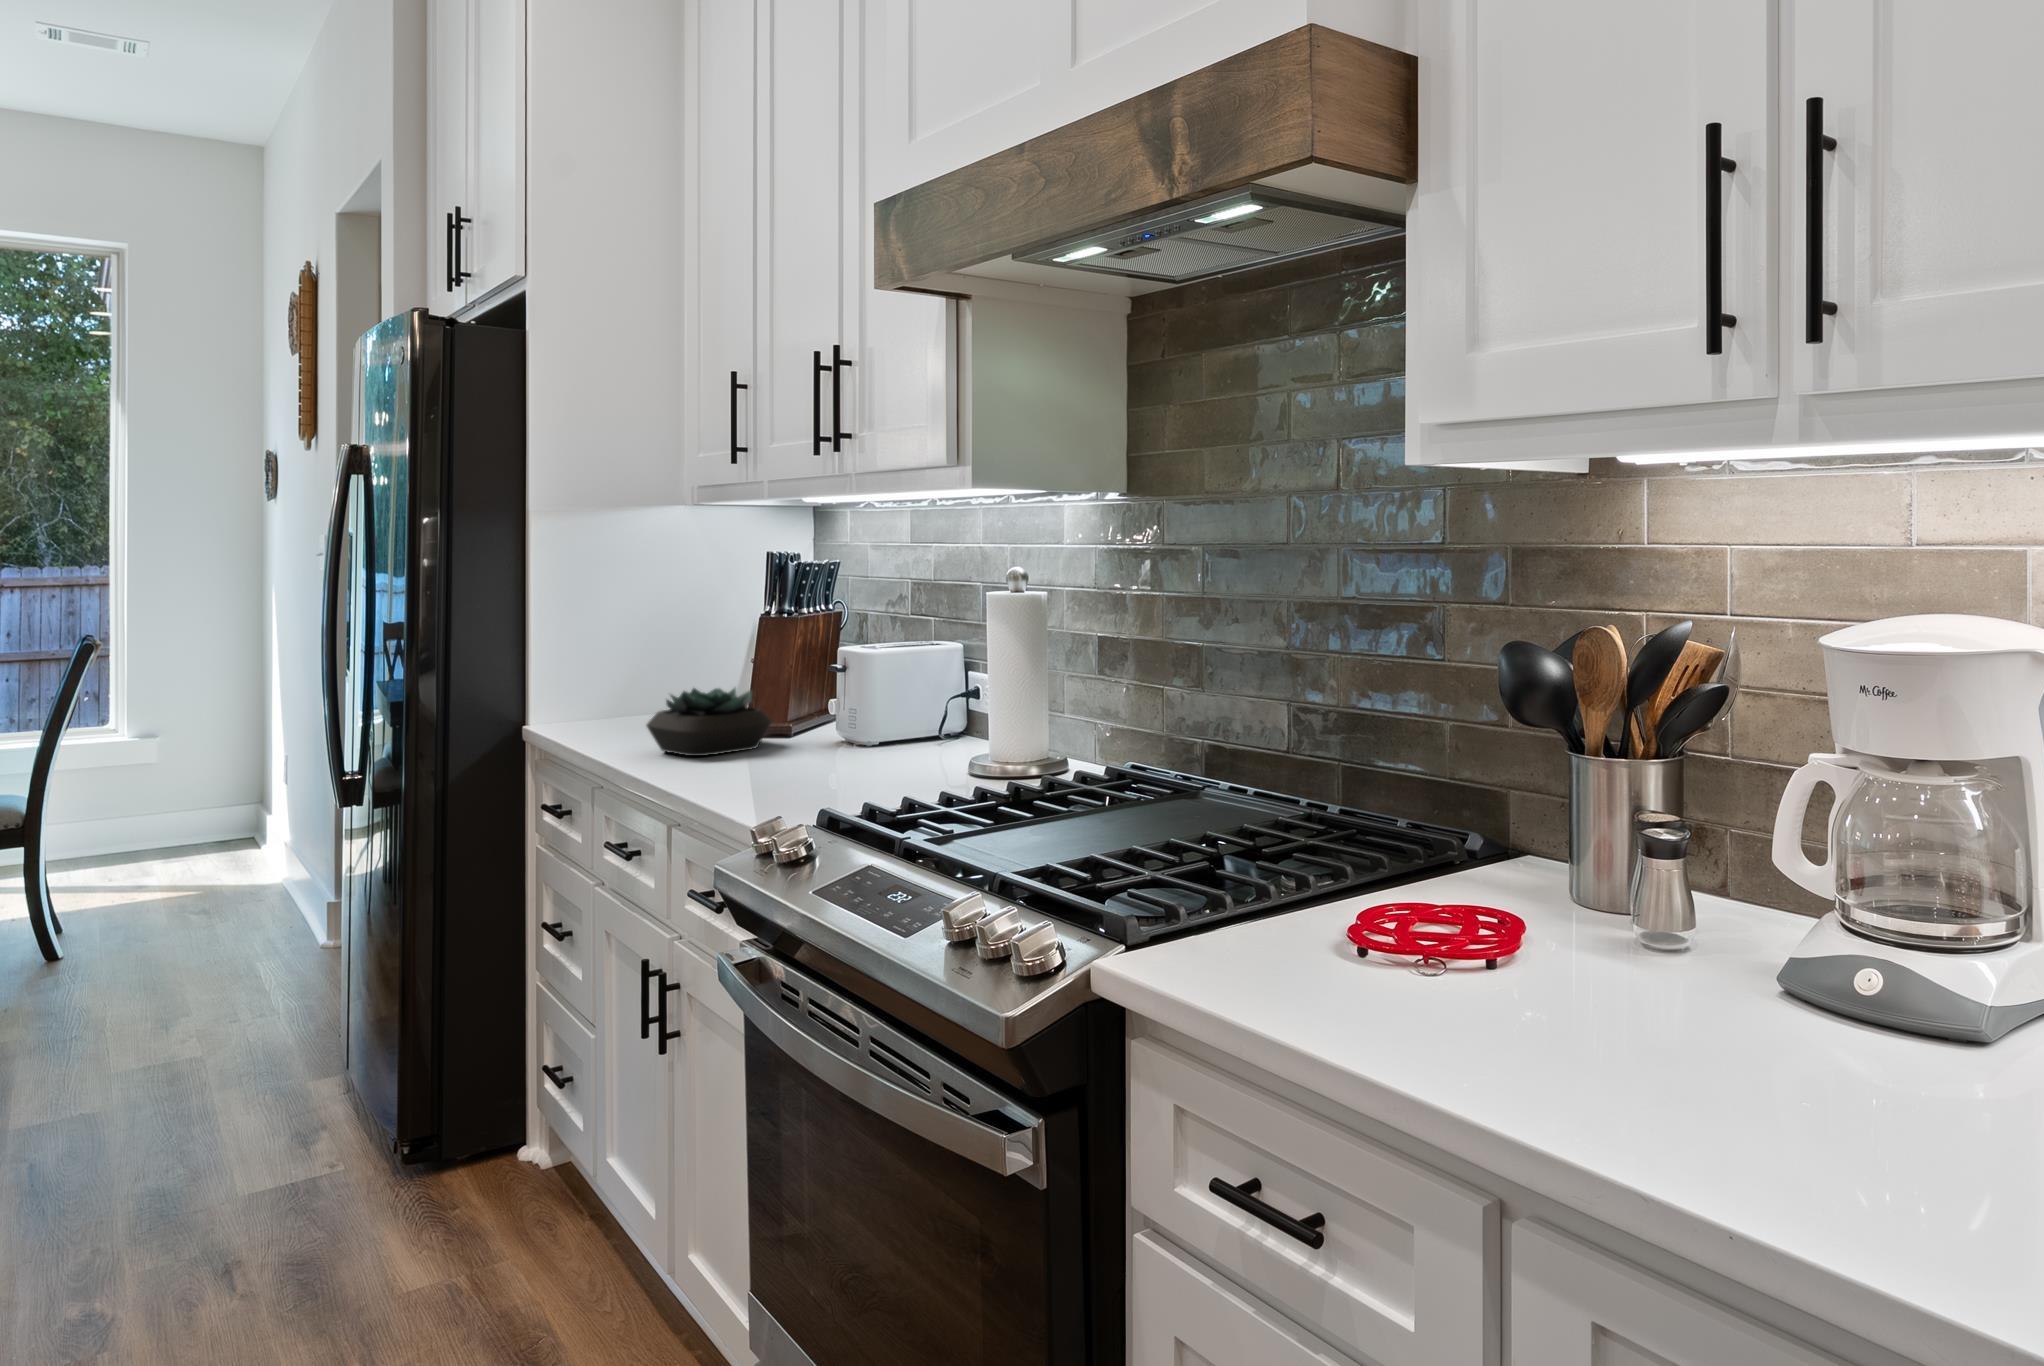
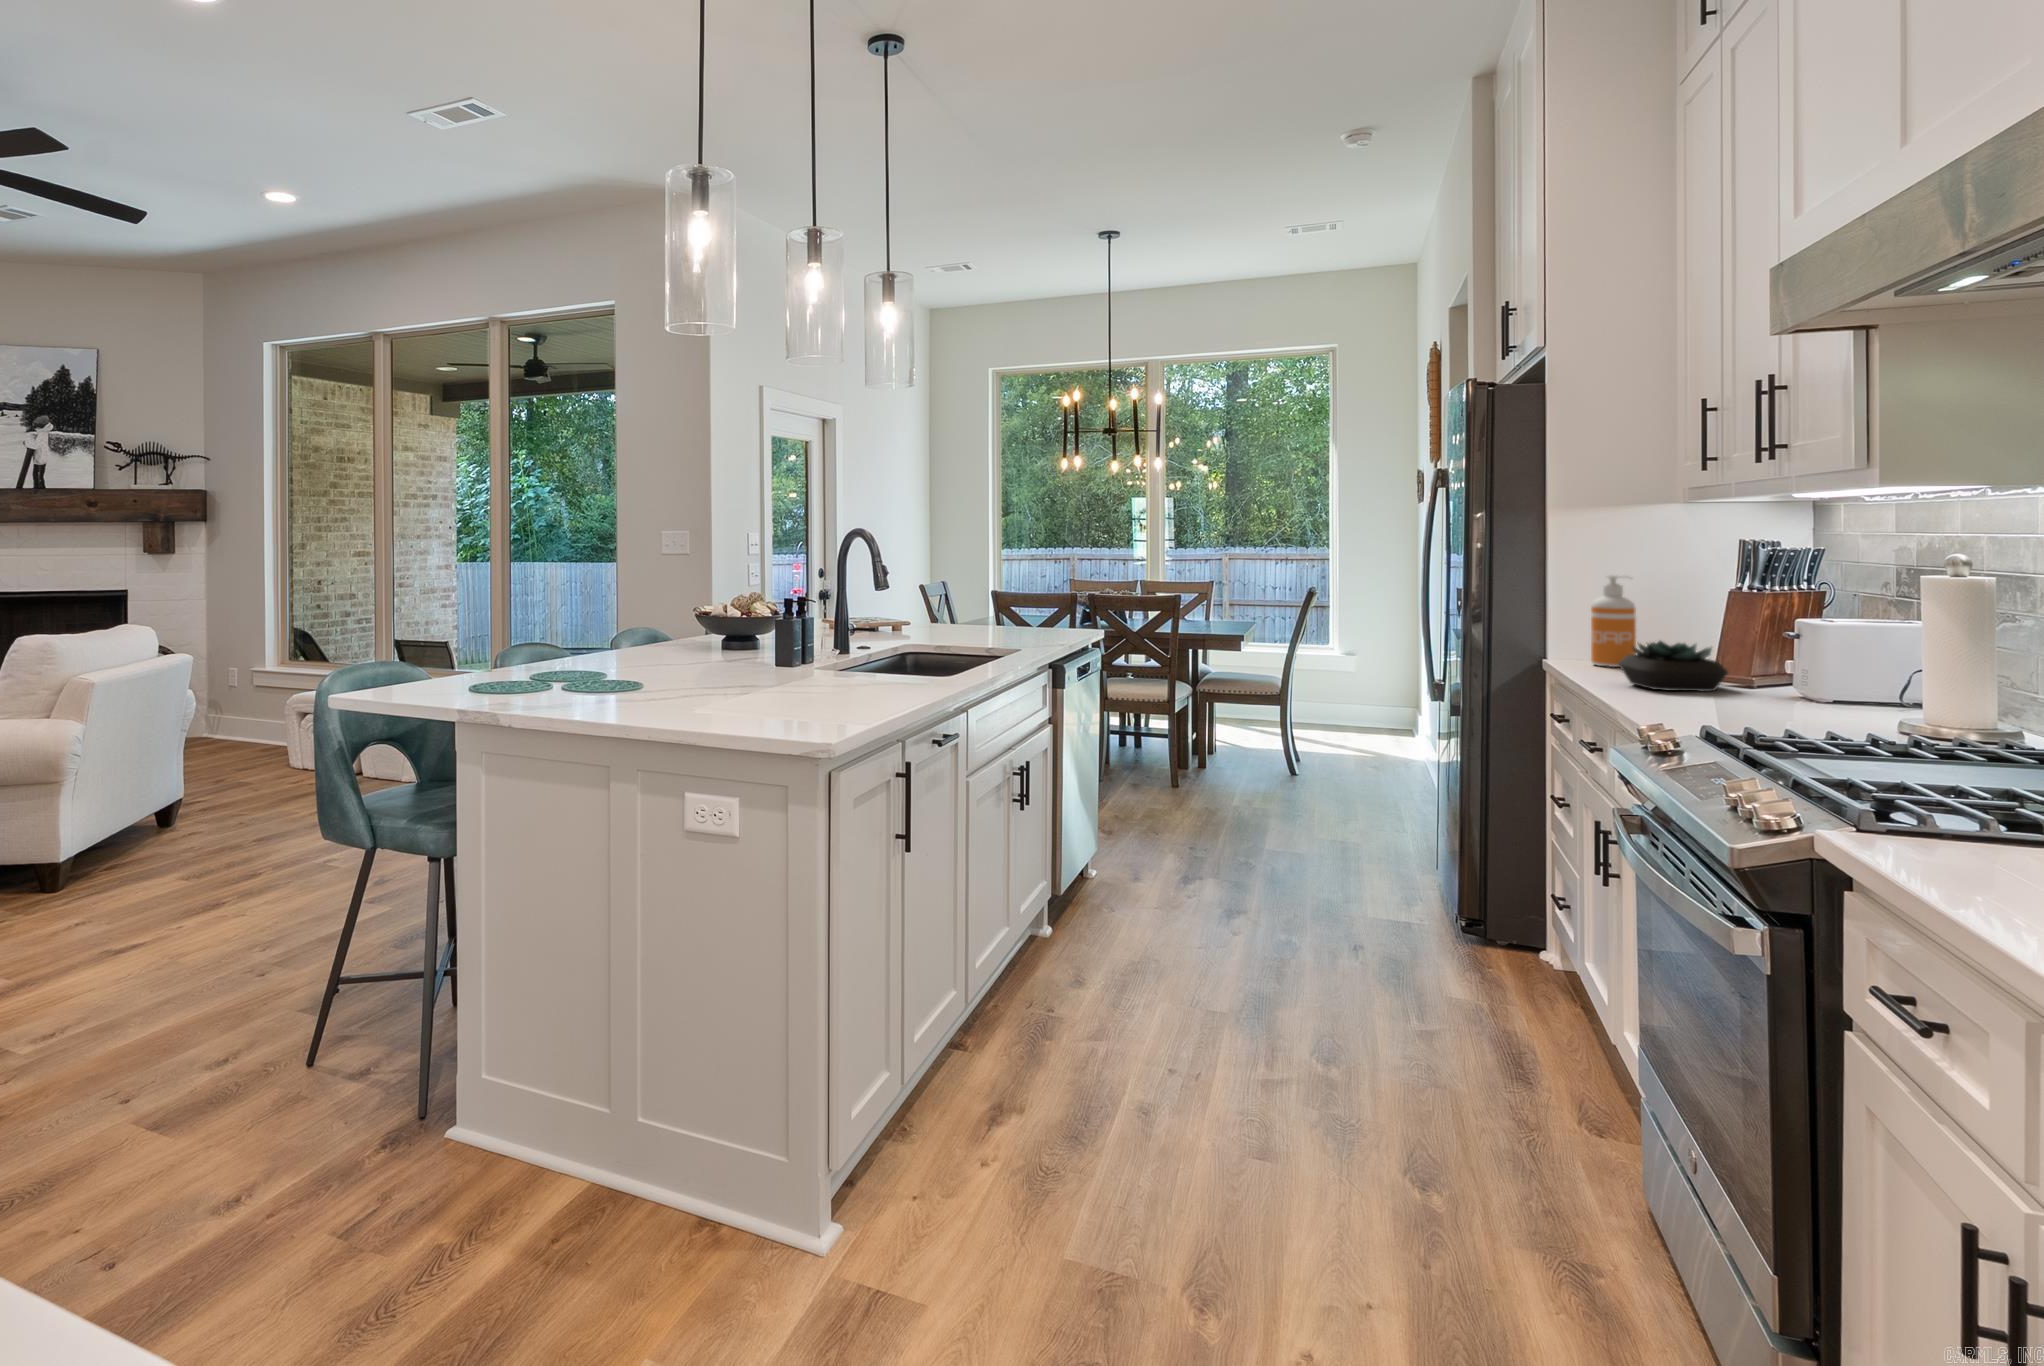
soap dispenser: none [588,602,642,727] -> present [1591,575,1636,667]

